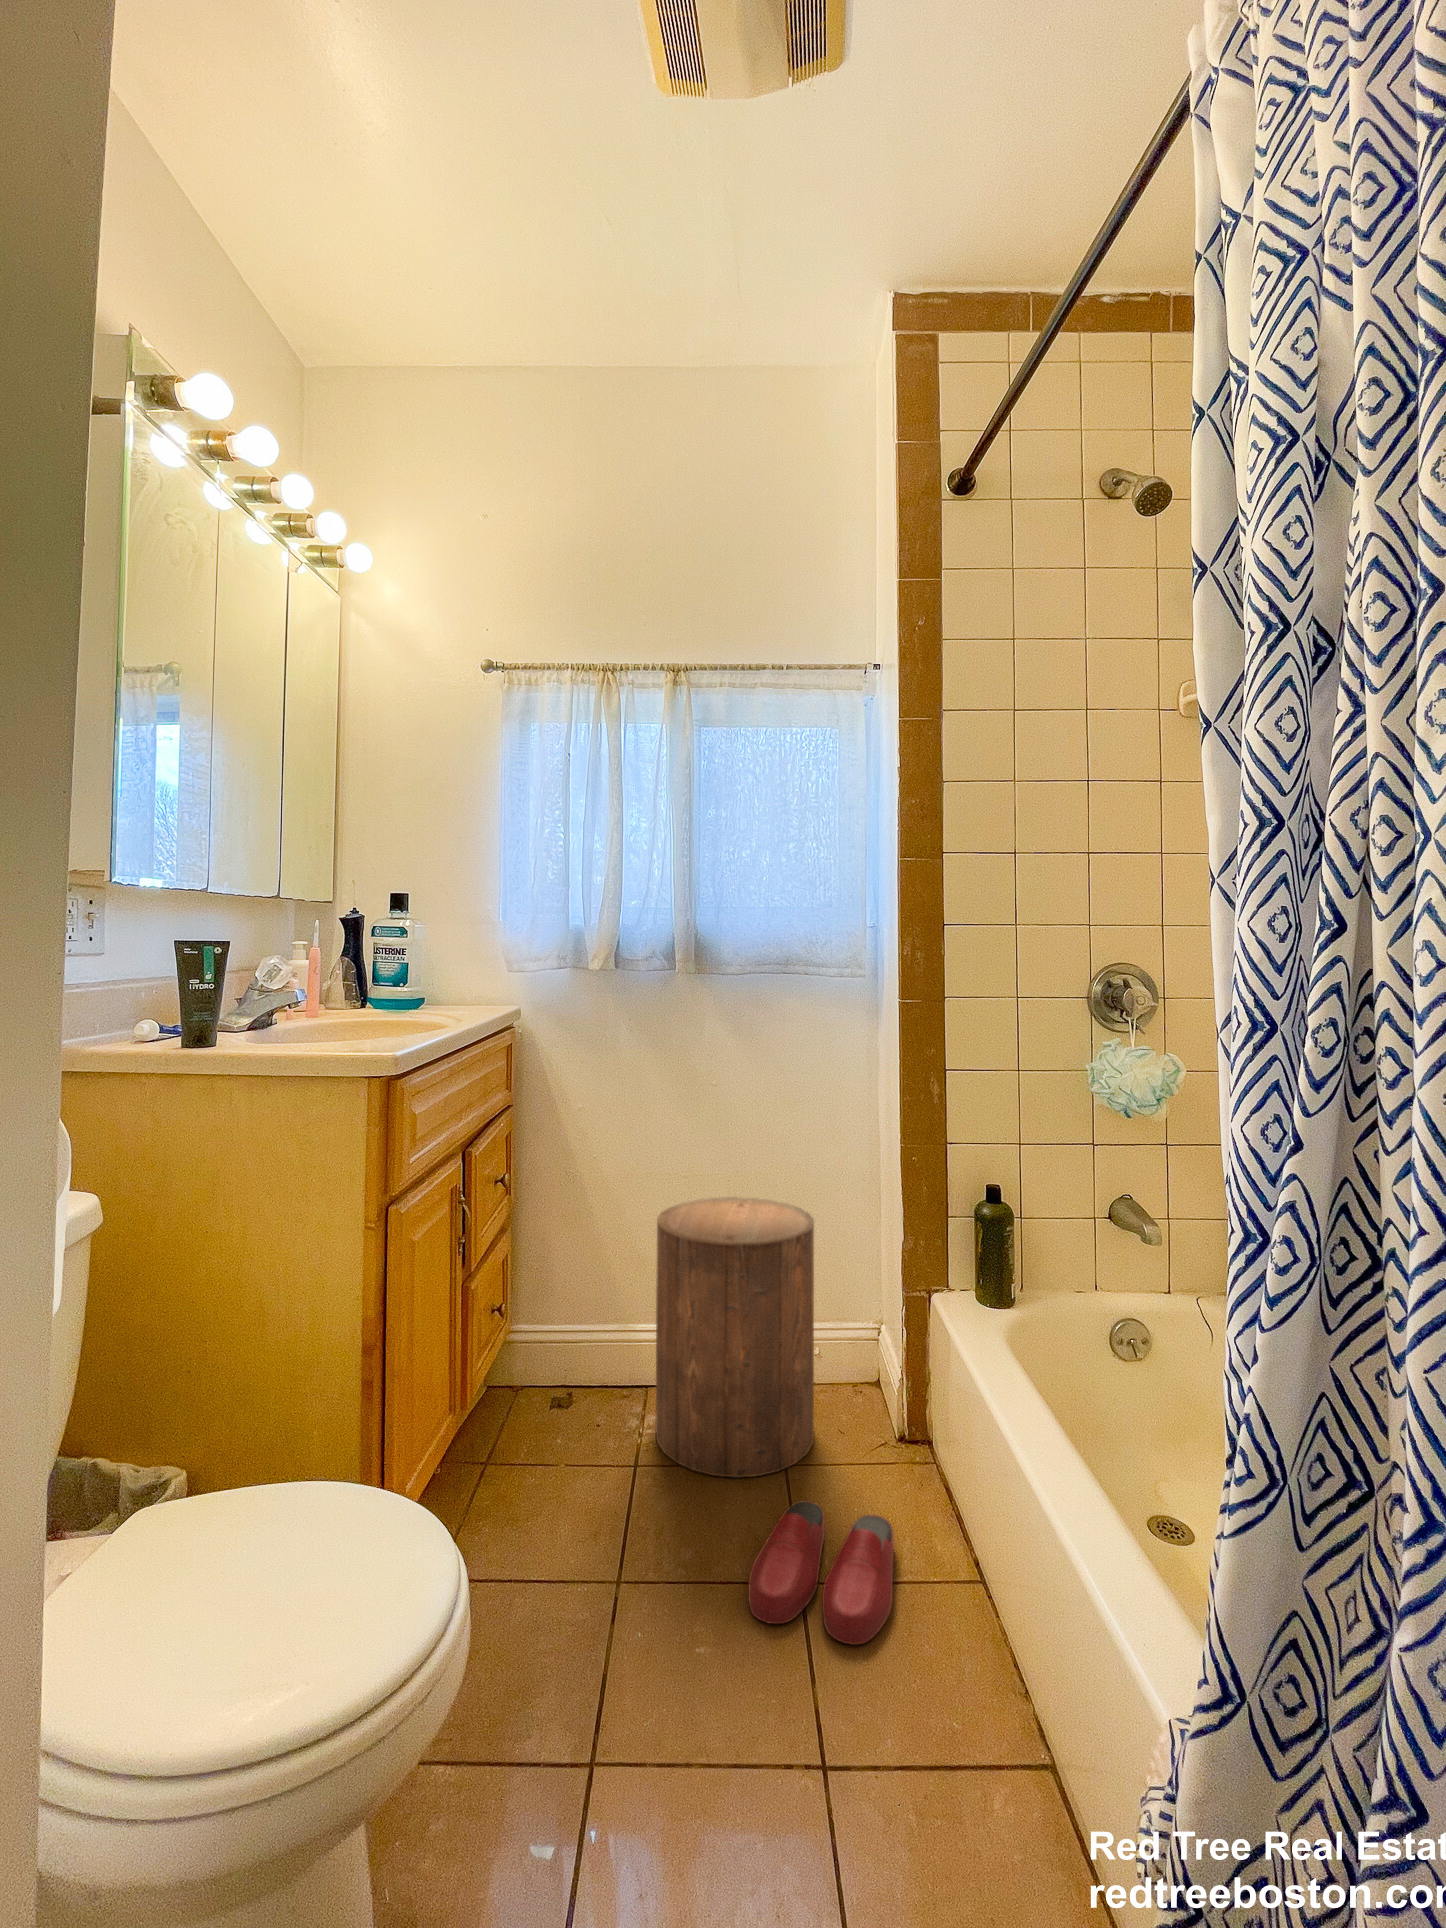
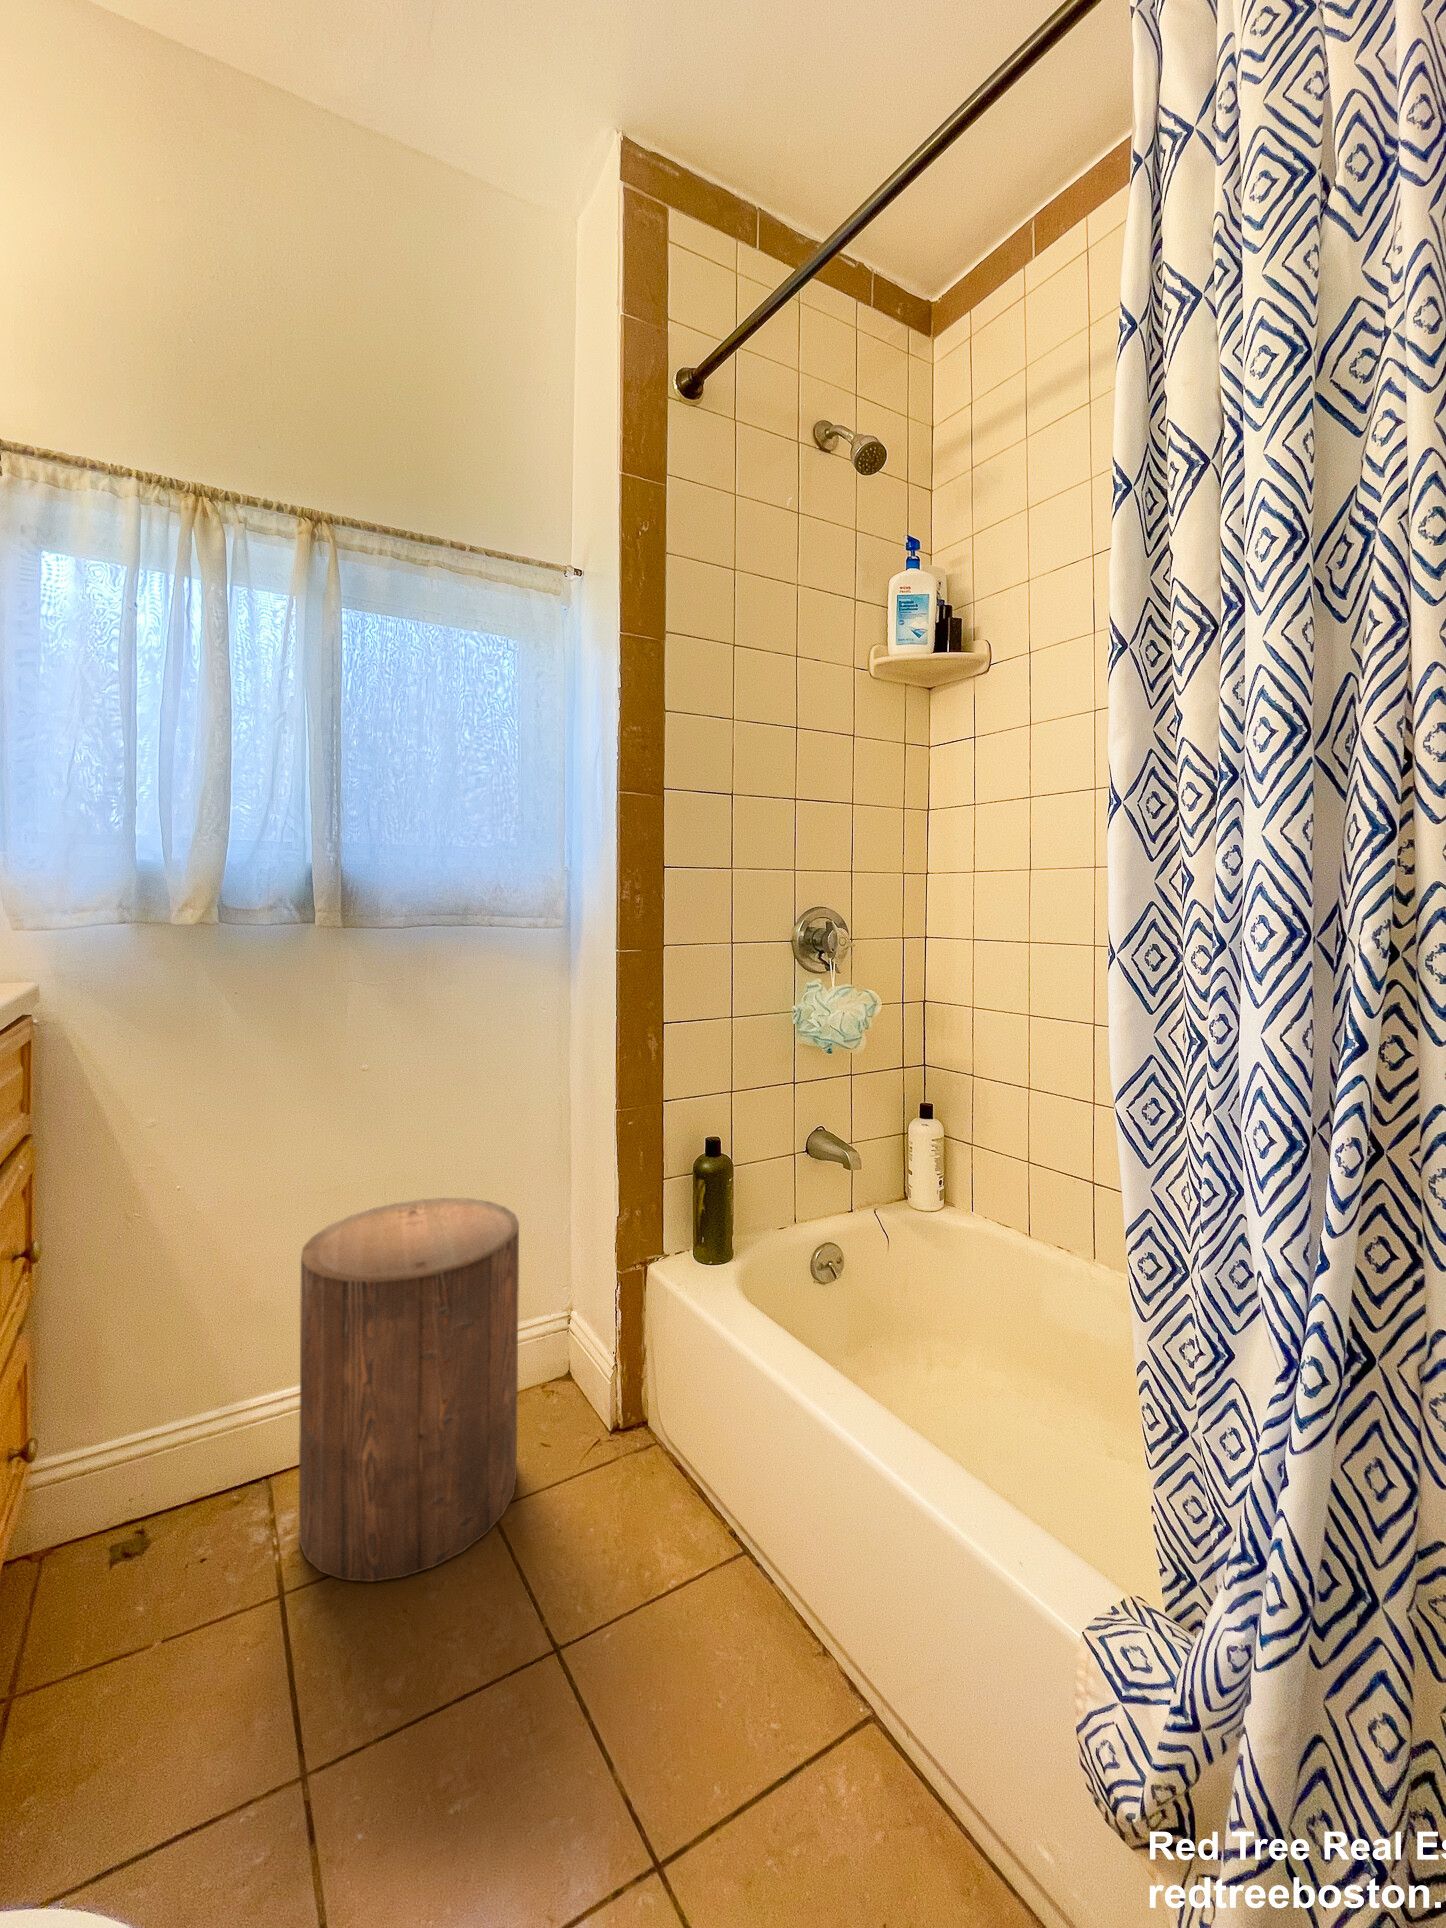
slippers: present [748,1500,894,1645] -> none [498,1550,680,1786]

